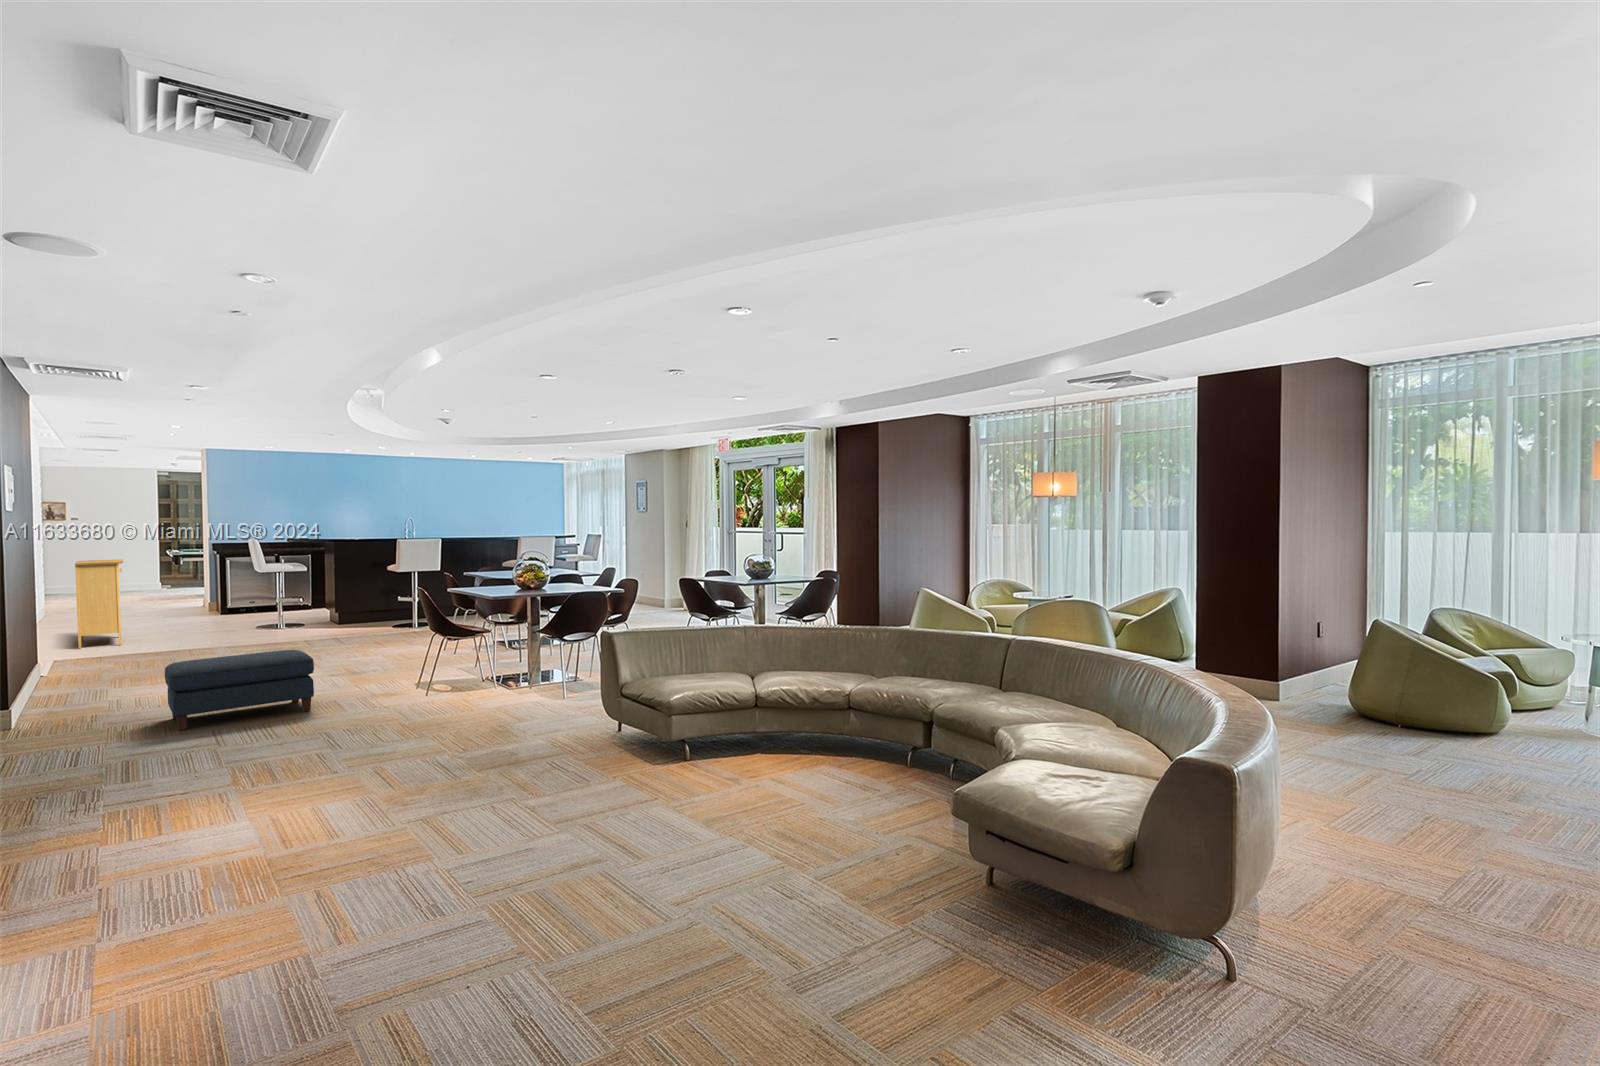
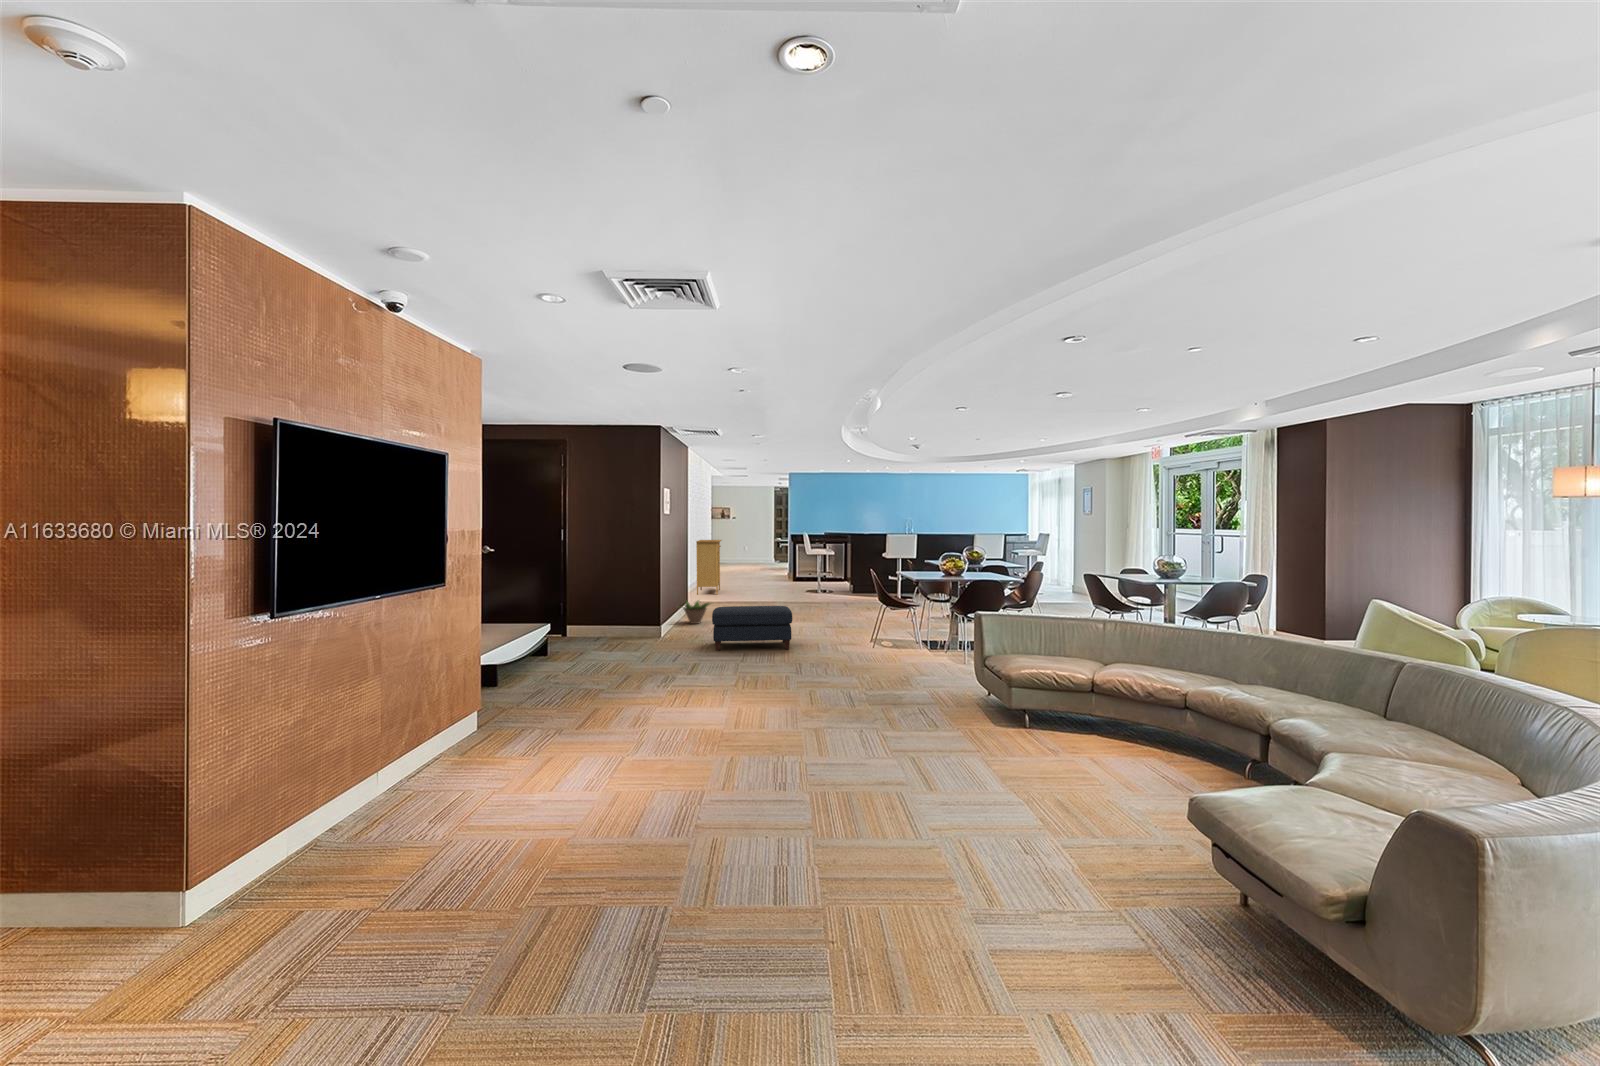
decorative plant: none [63,655,143,695] -> present [683,601,711,624]

